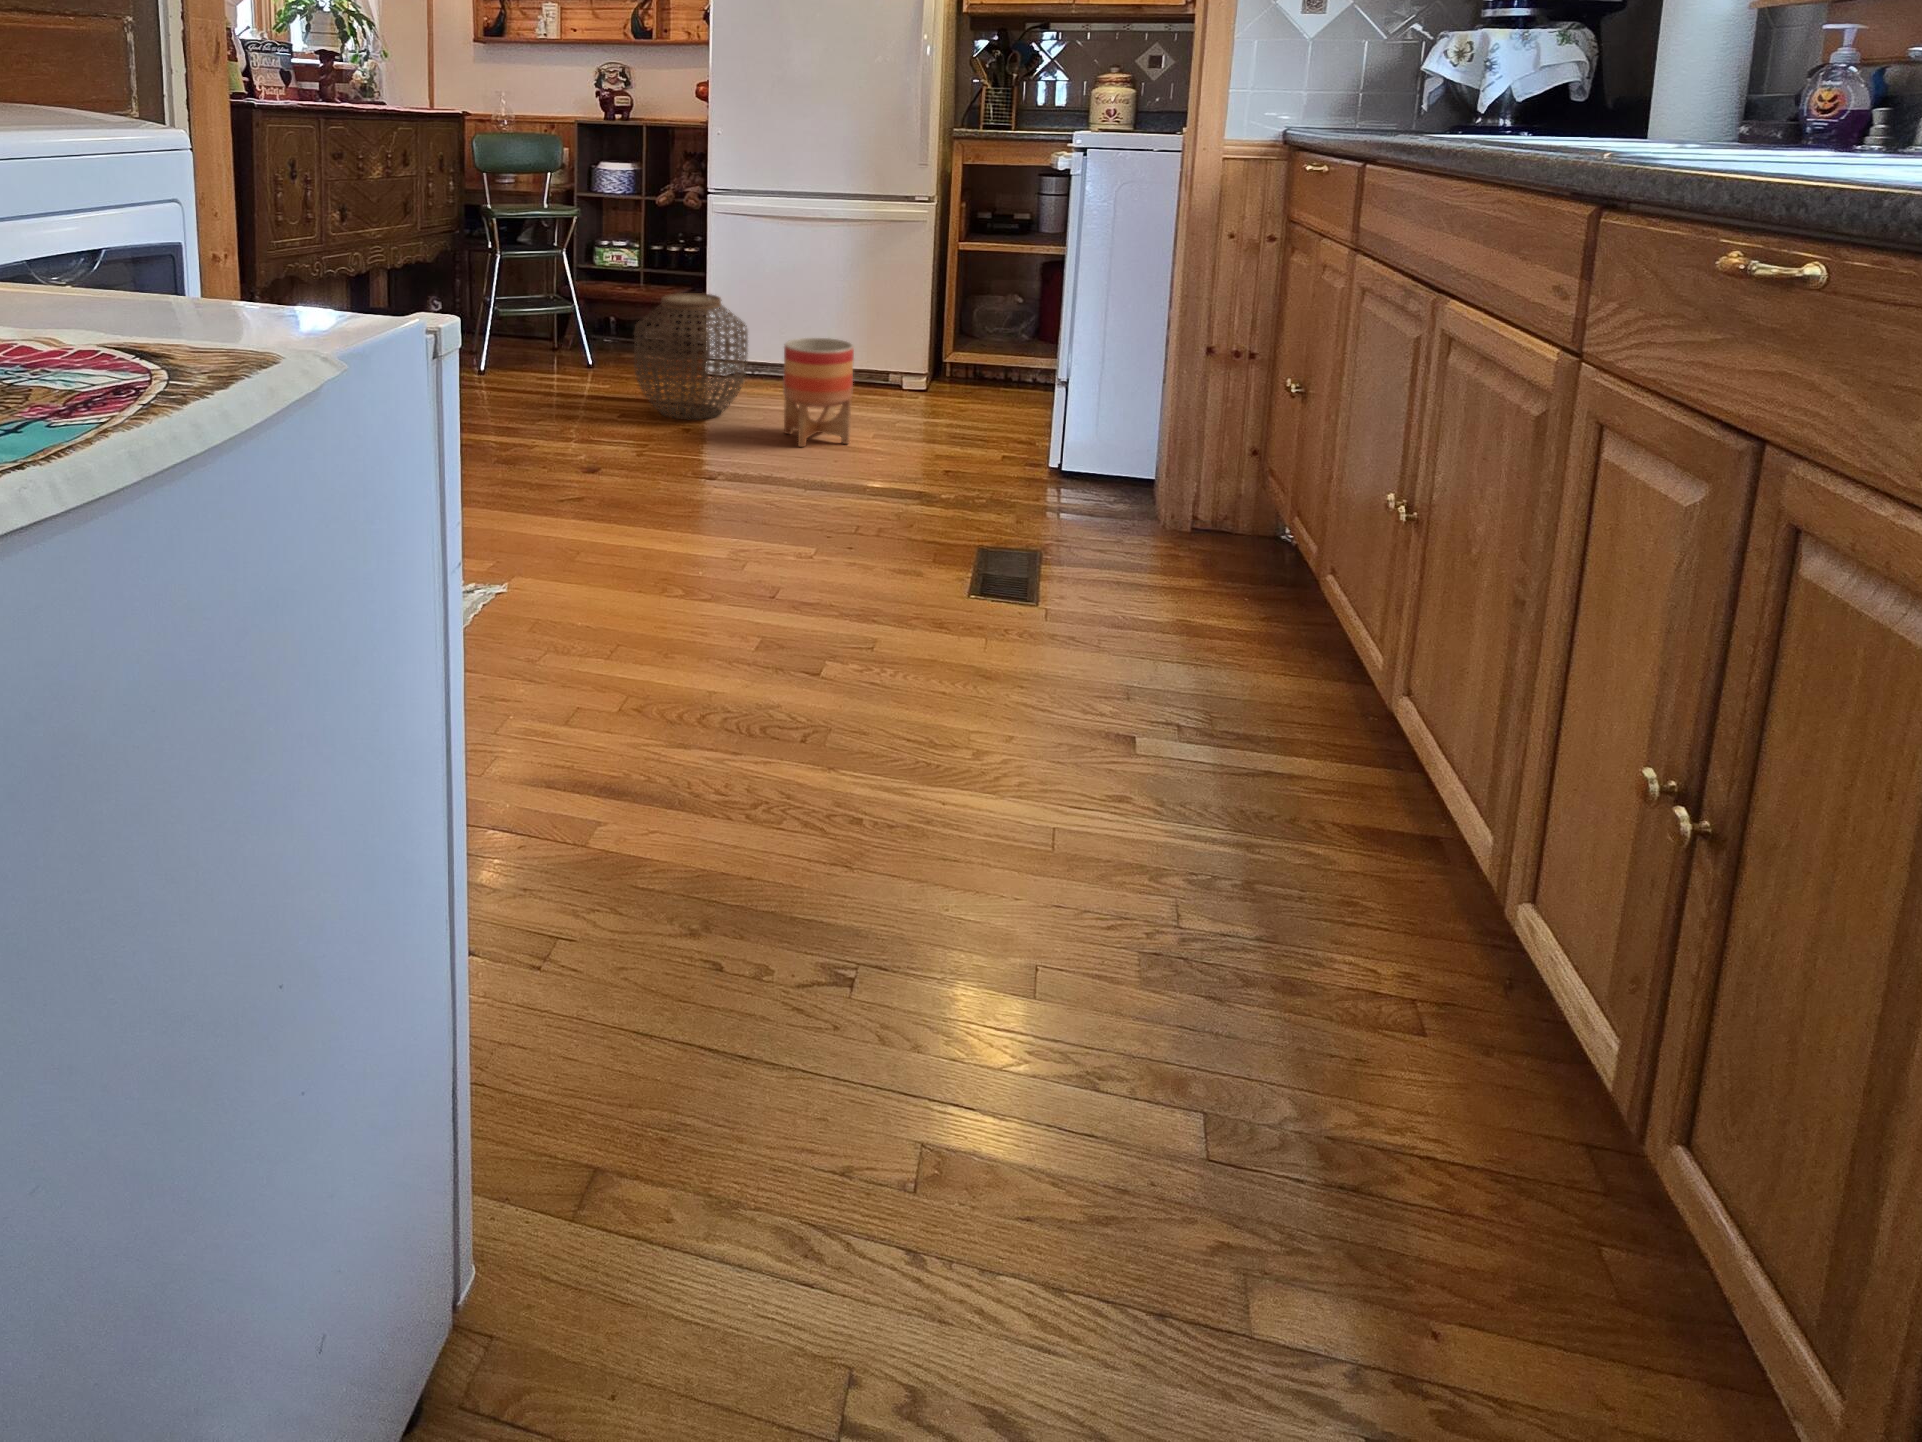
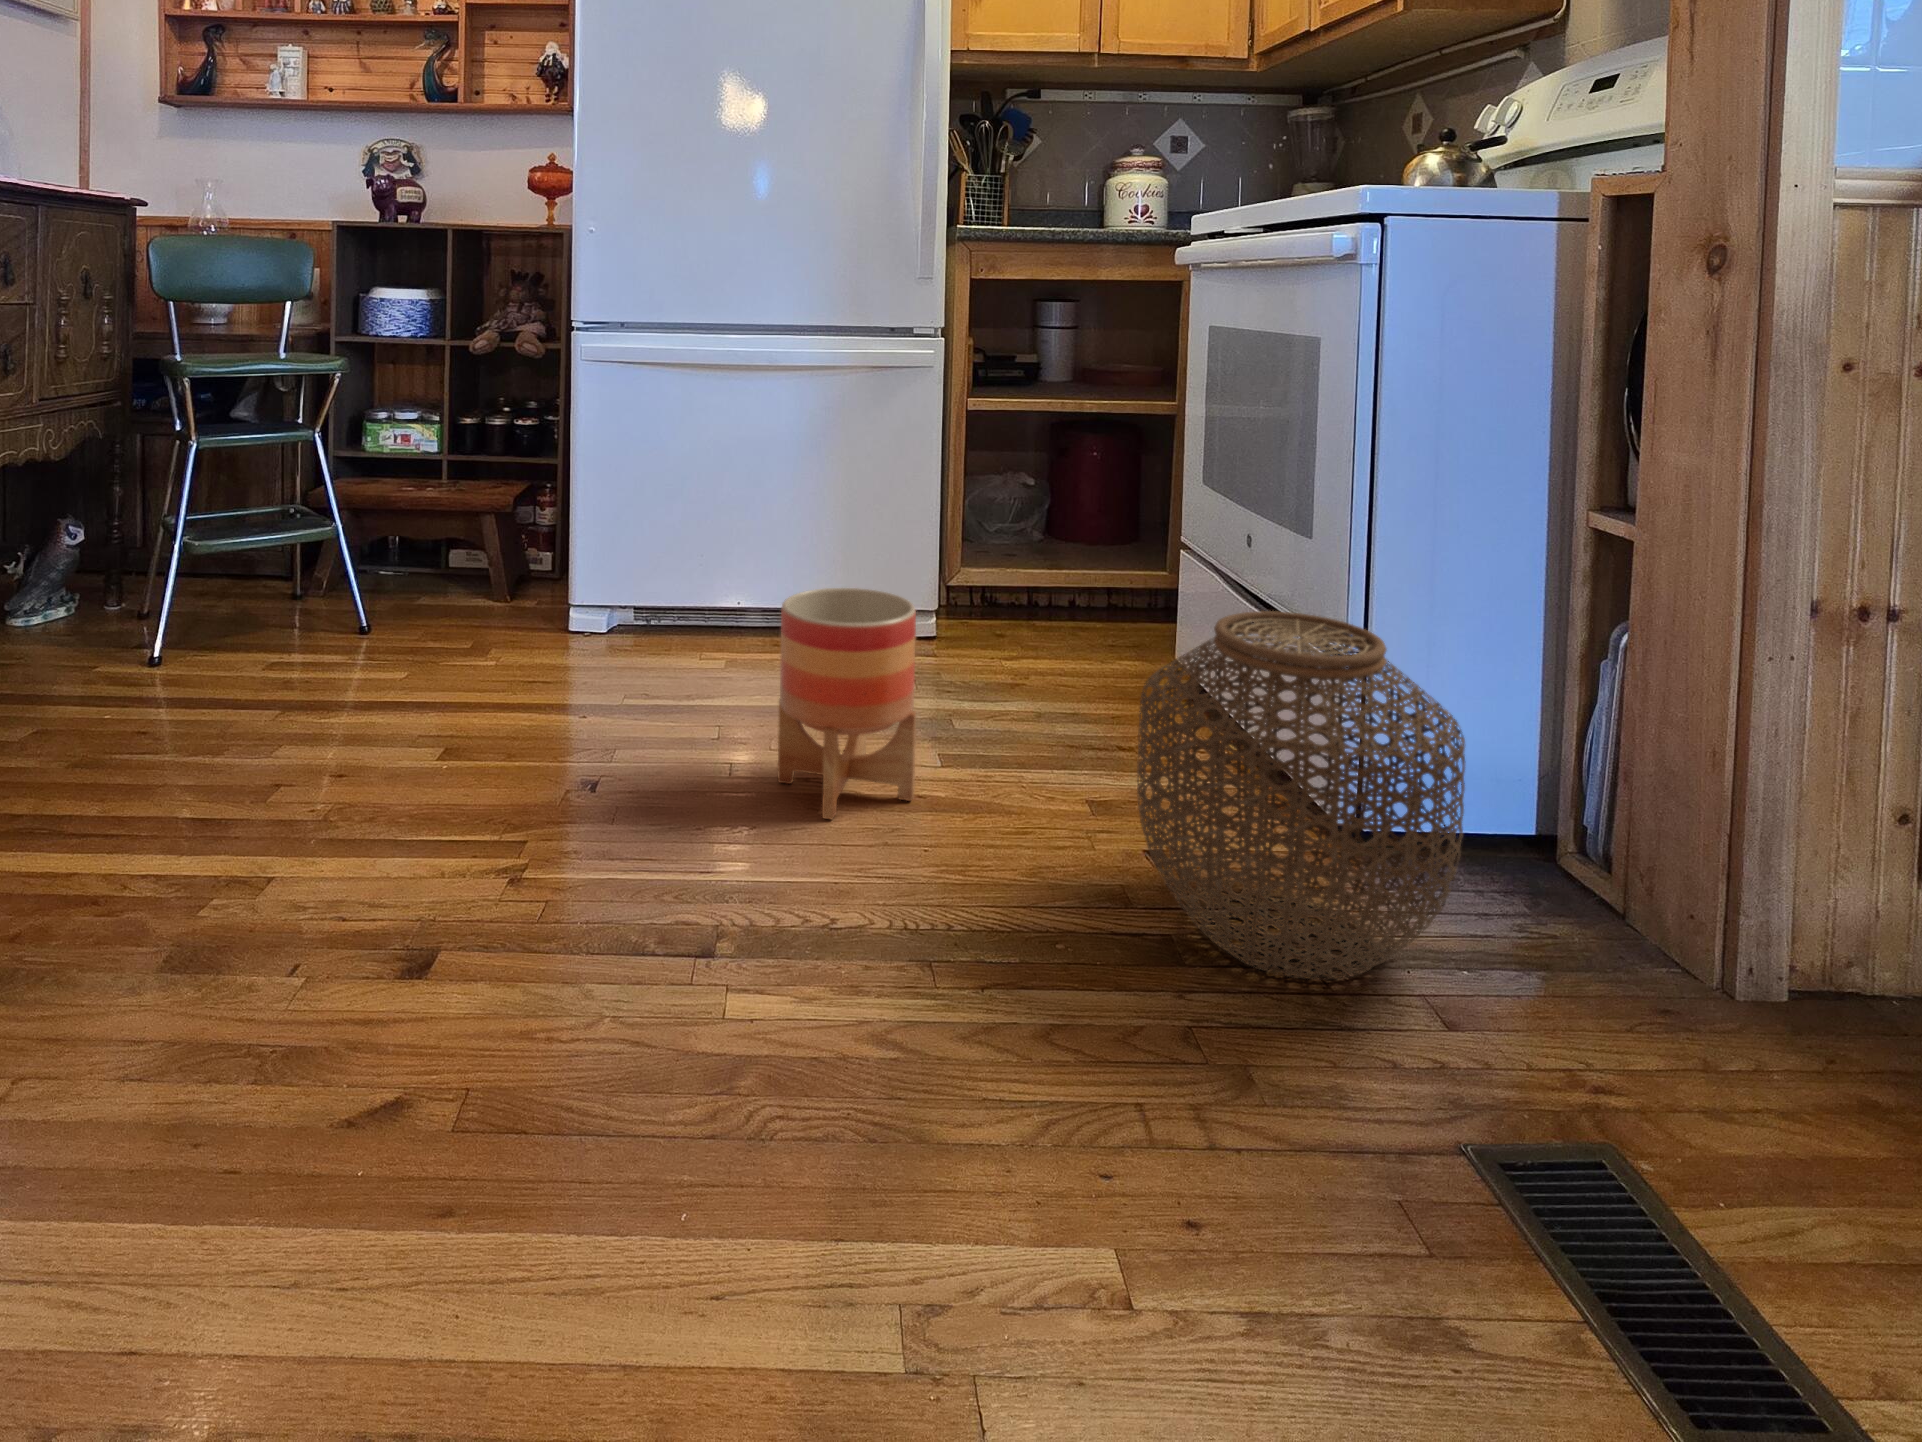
woven basket: present [634,293,748,420] -> present [1137,611,1465,979]

